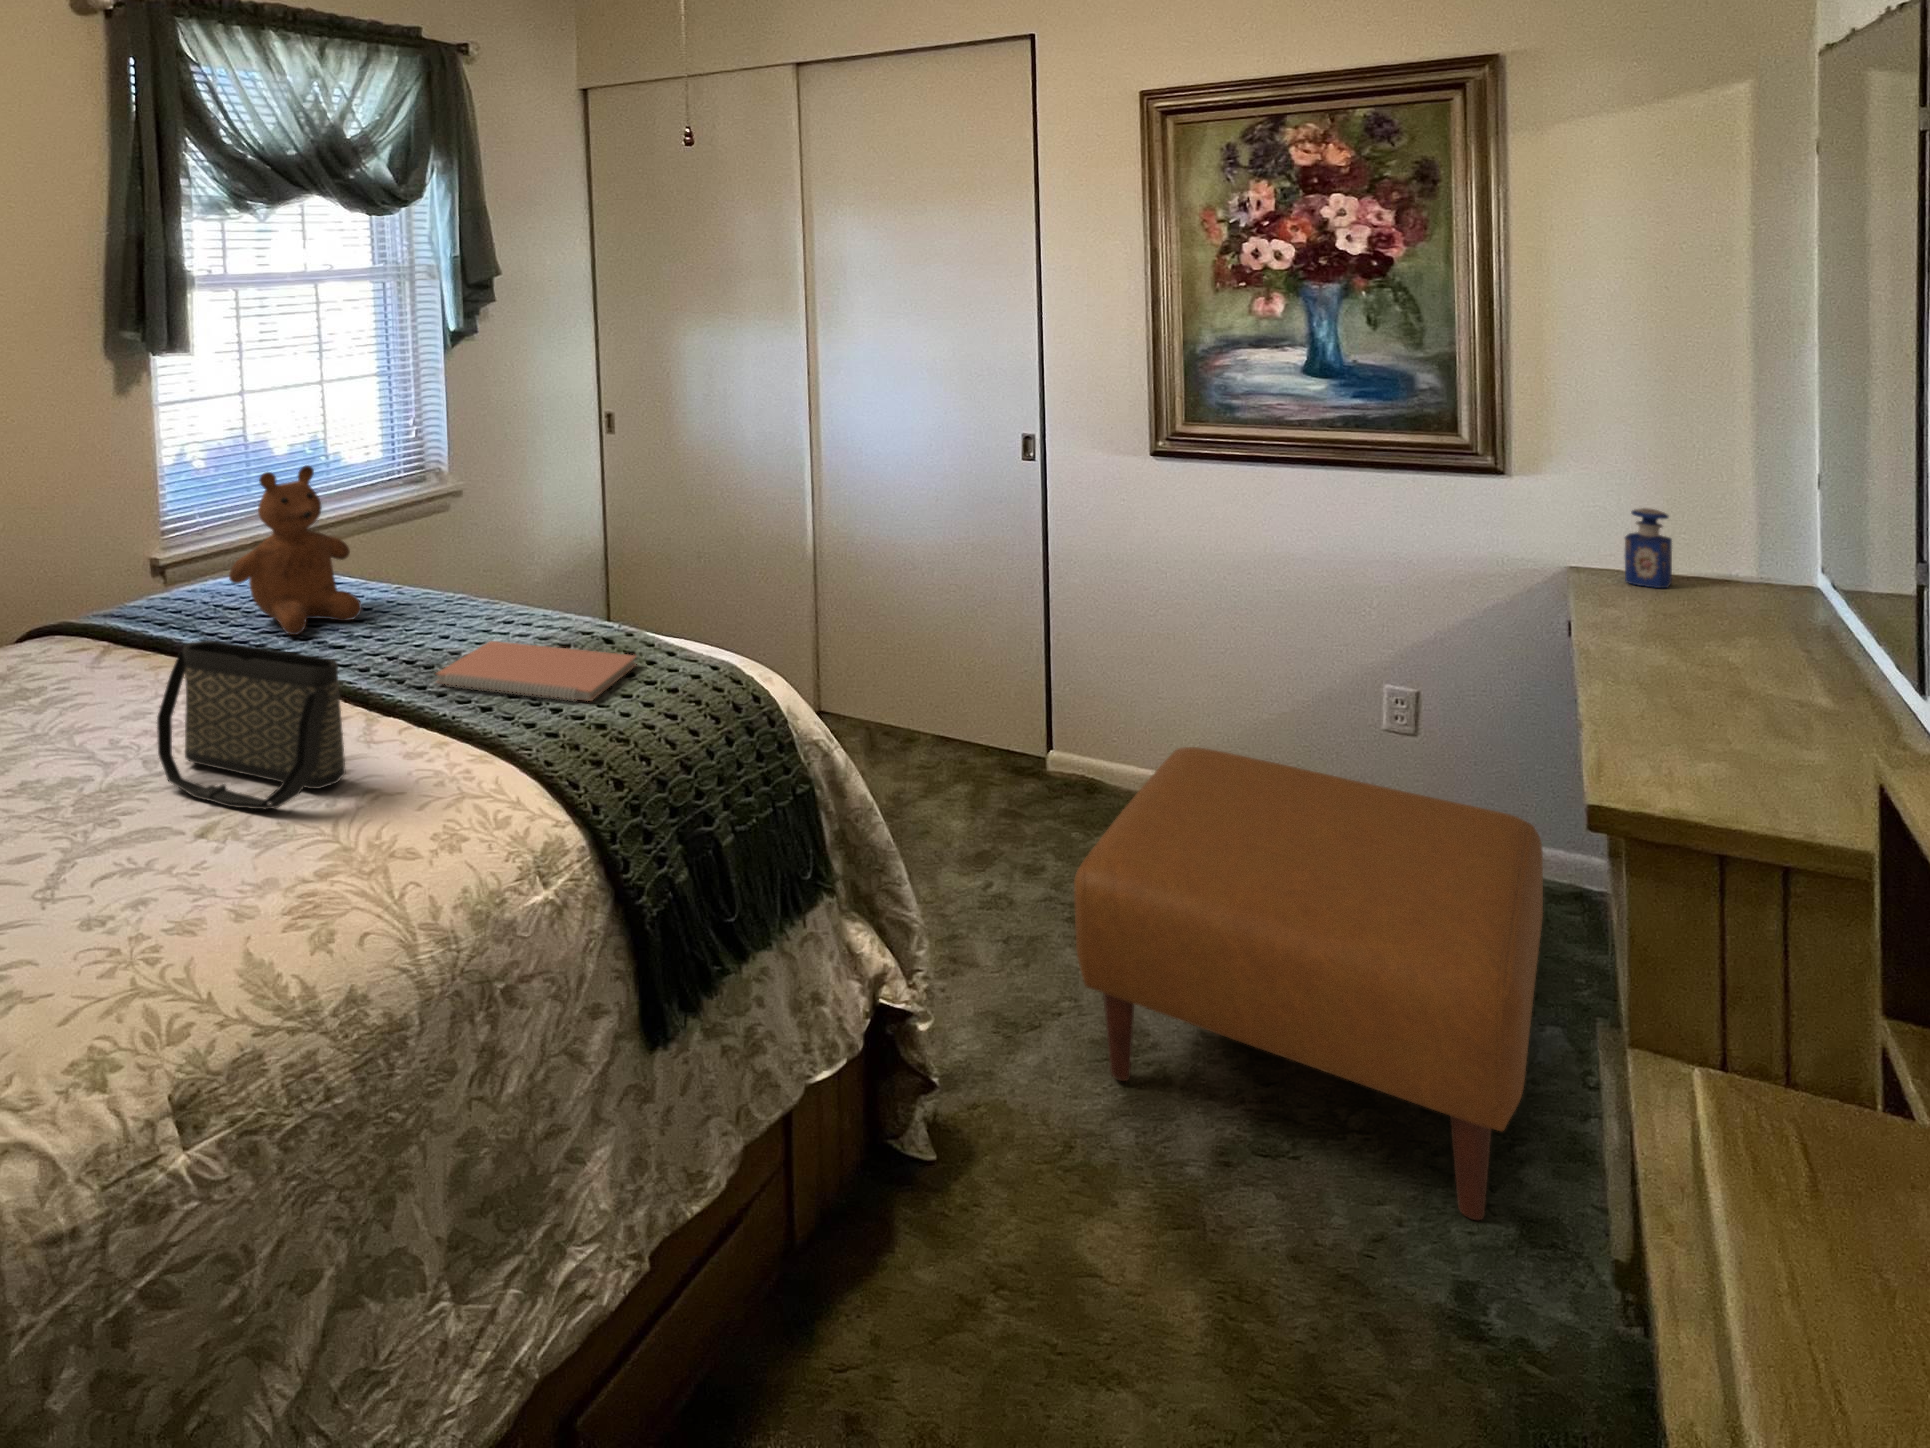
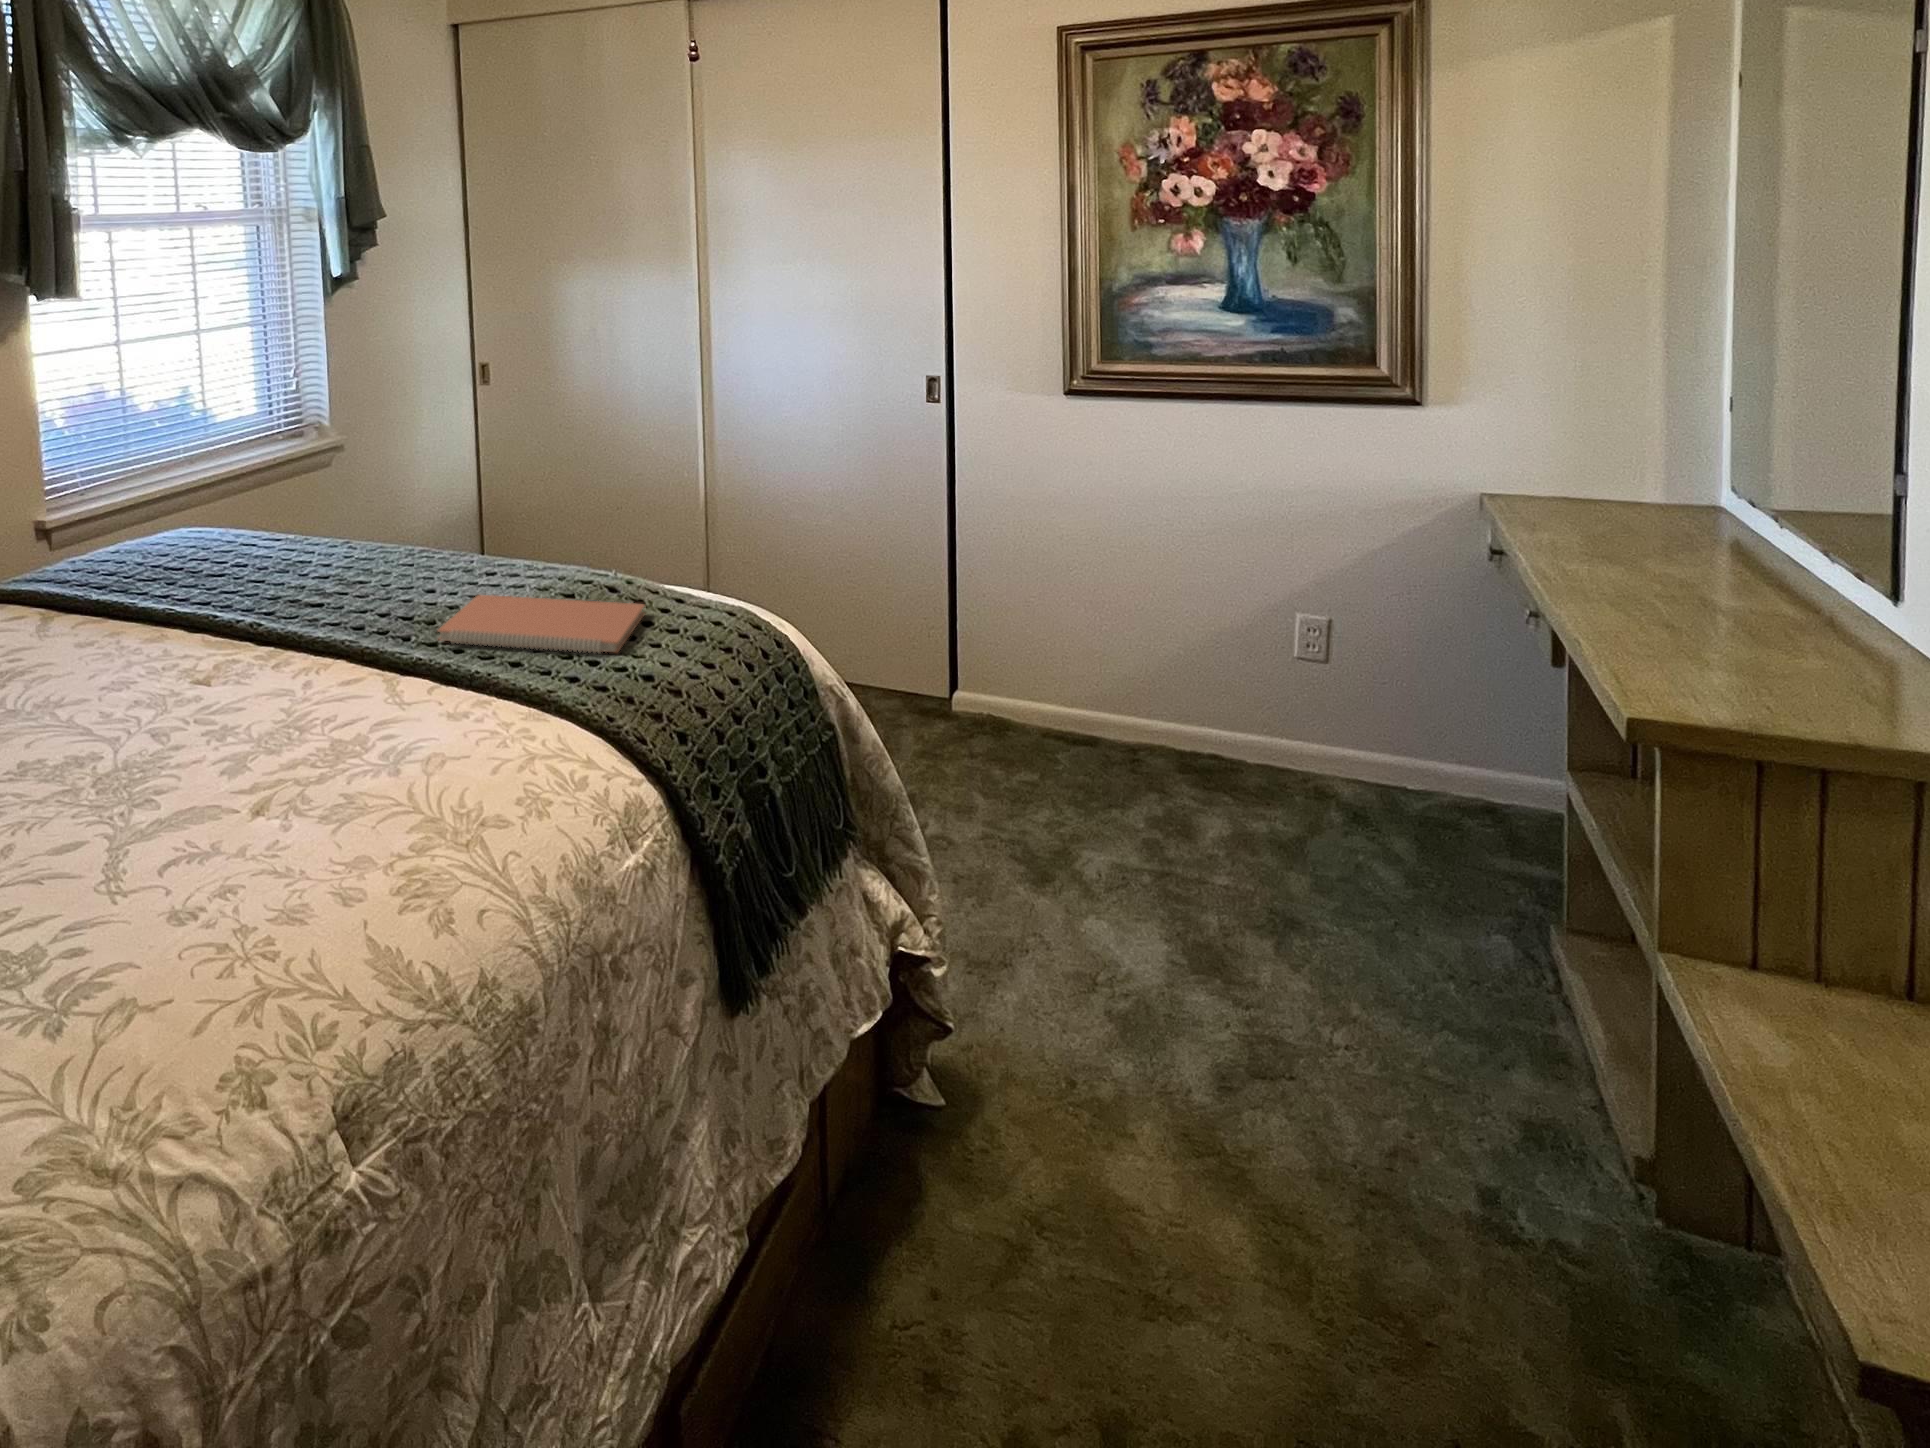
teddy bear: present [229,465,361,635] -> none [174,415,318,596]
perfume bottle: present [1625,508,1672,588] -> none [1542,433,1585,509]
handbag: present [157,640,345,810] -> none [171,601,391,782]
ottoman: present [1074,747,1543,1220] -> none [1065,678,1534,1119]

